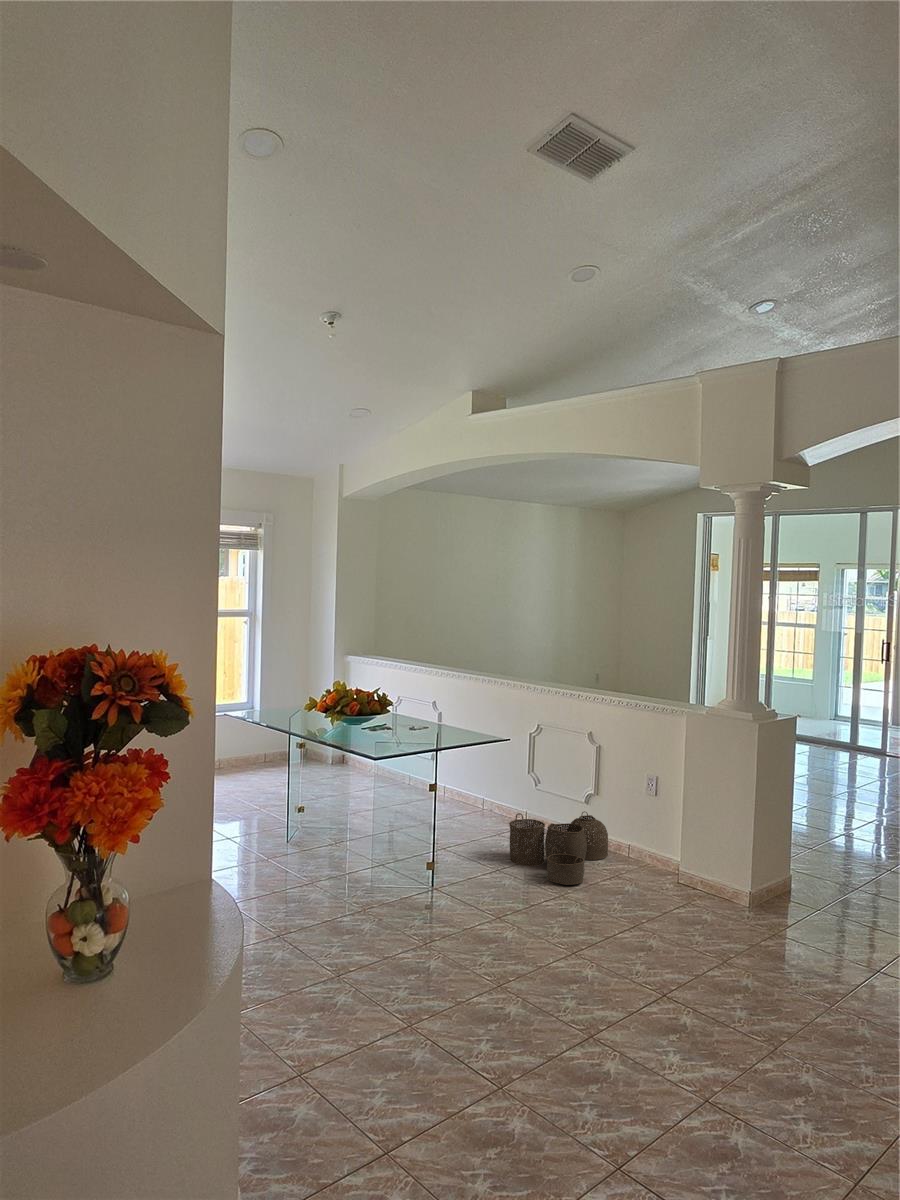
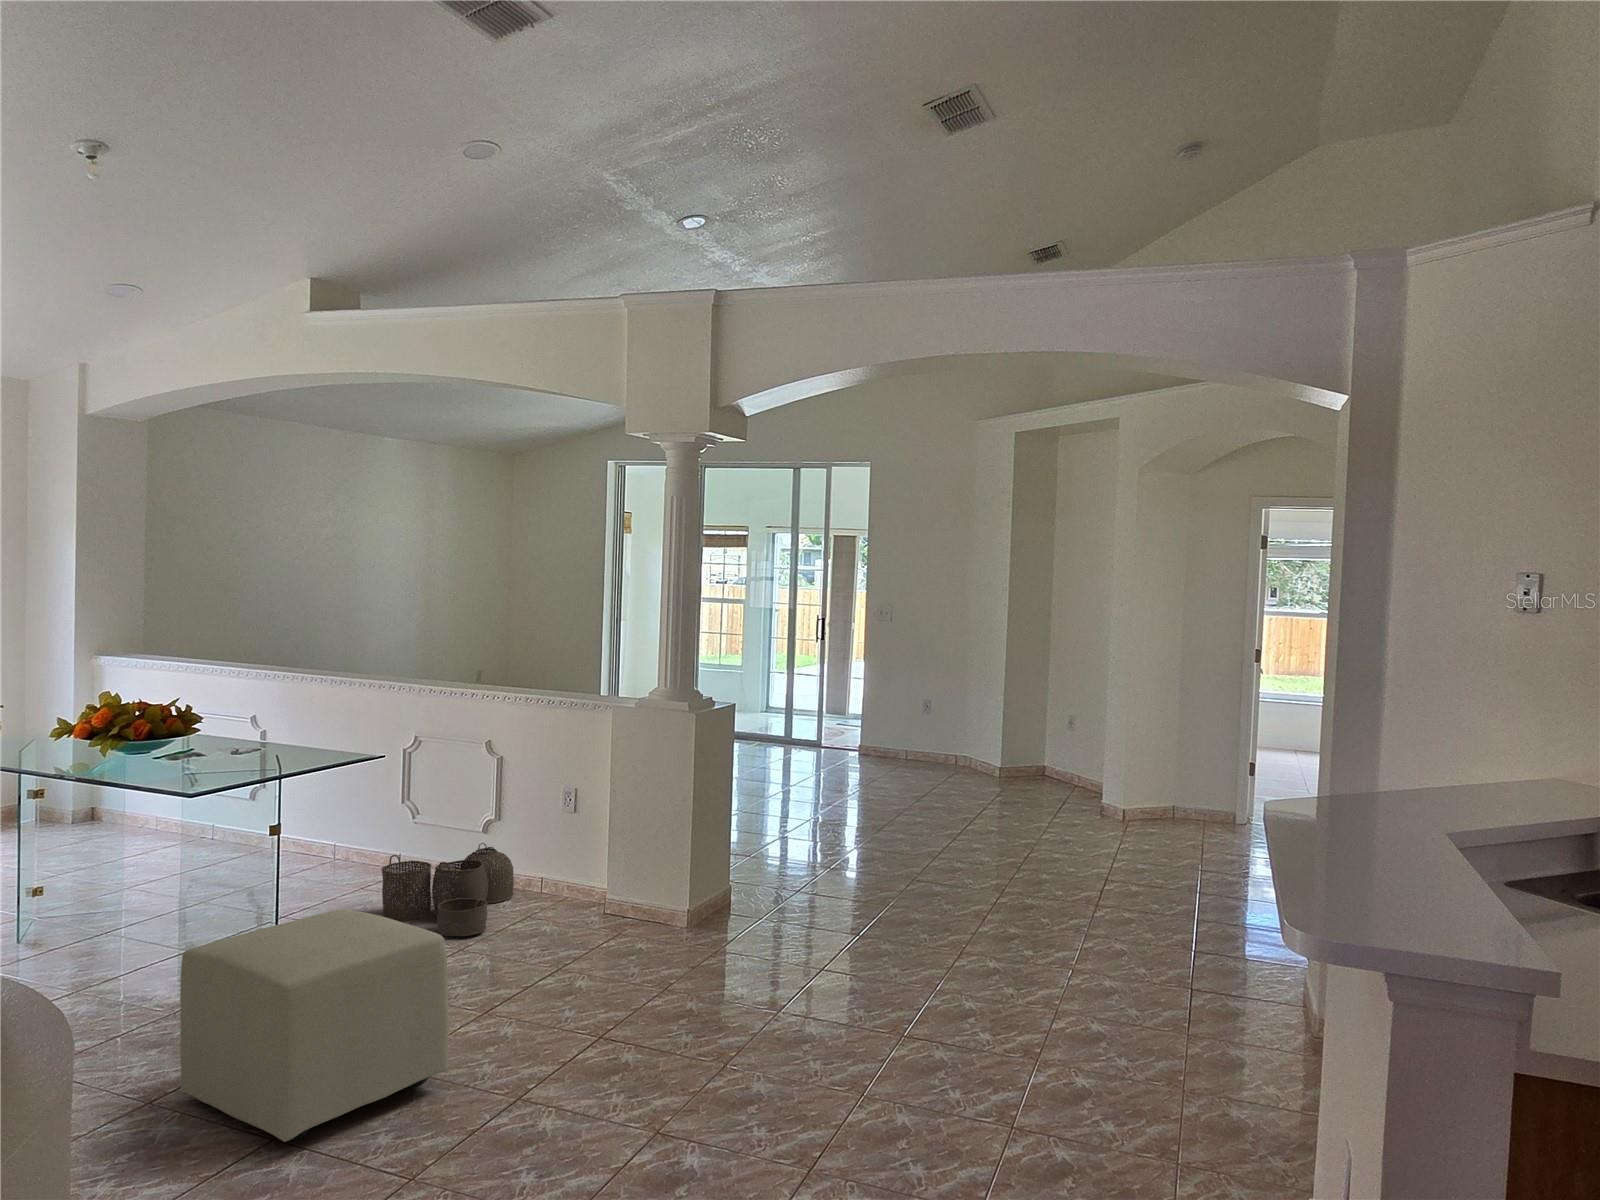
ottoman: none [355,856,539,1033] -> present [180,910,449,1142]

